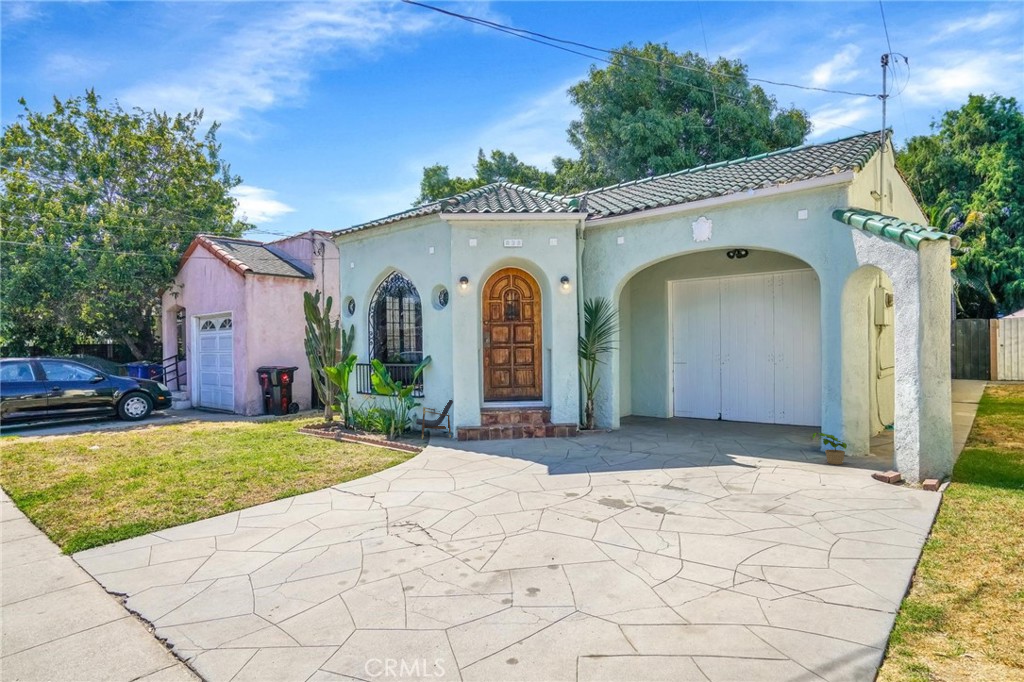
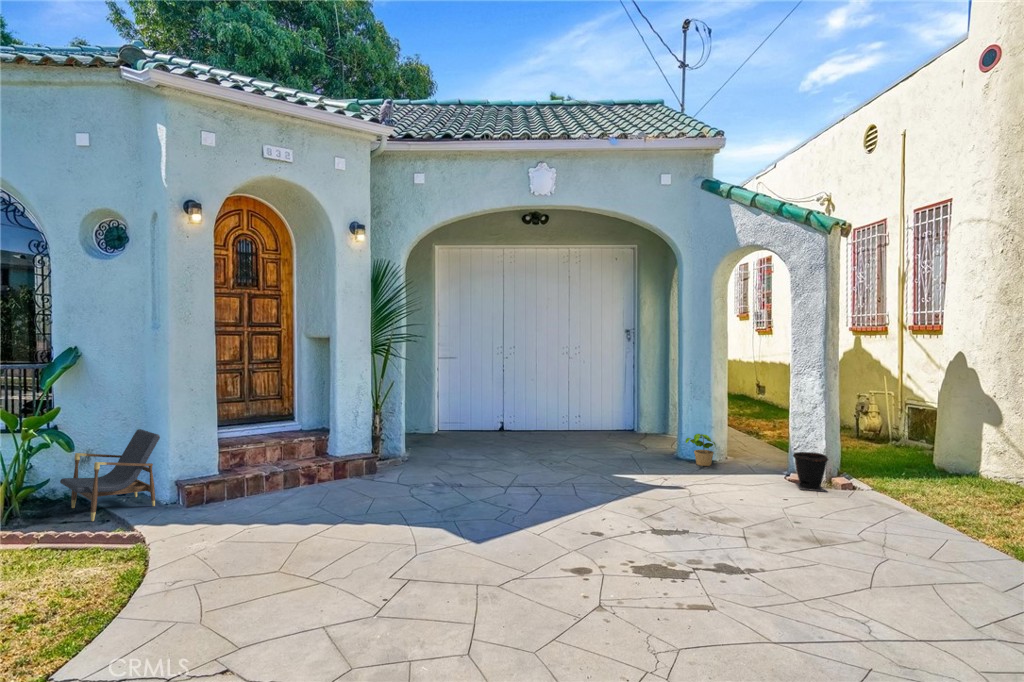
bucket: none [875,451,913,492] -> present [793,452,828,492]

